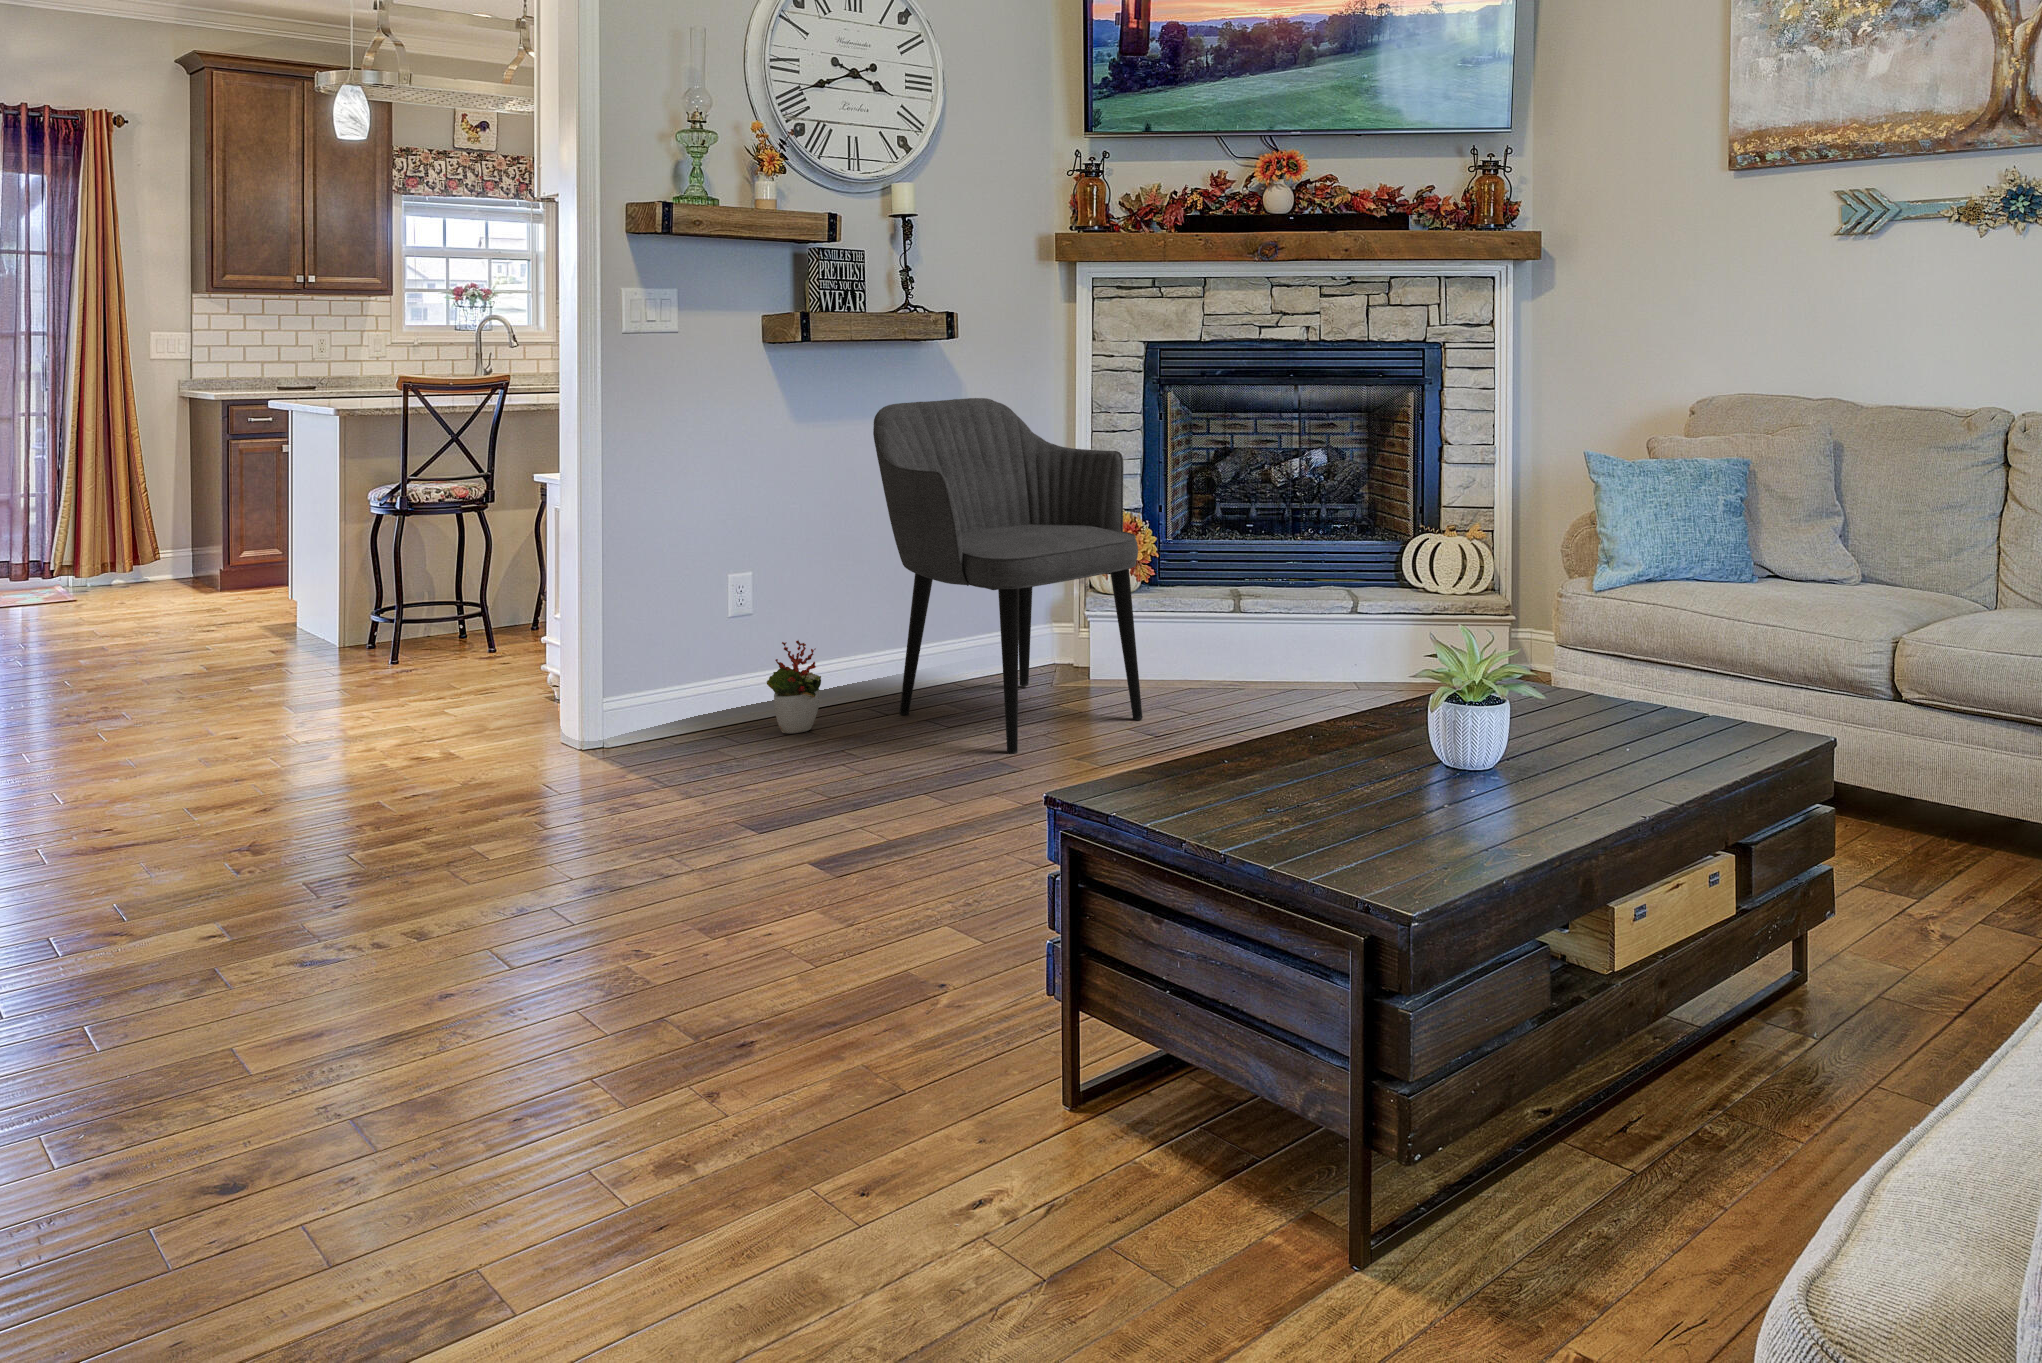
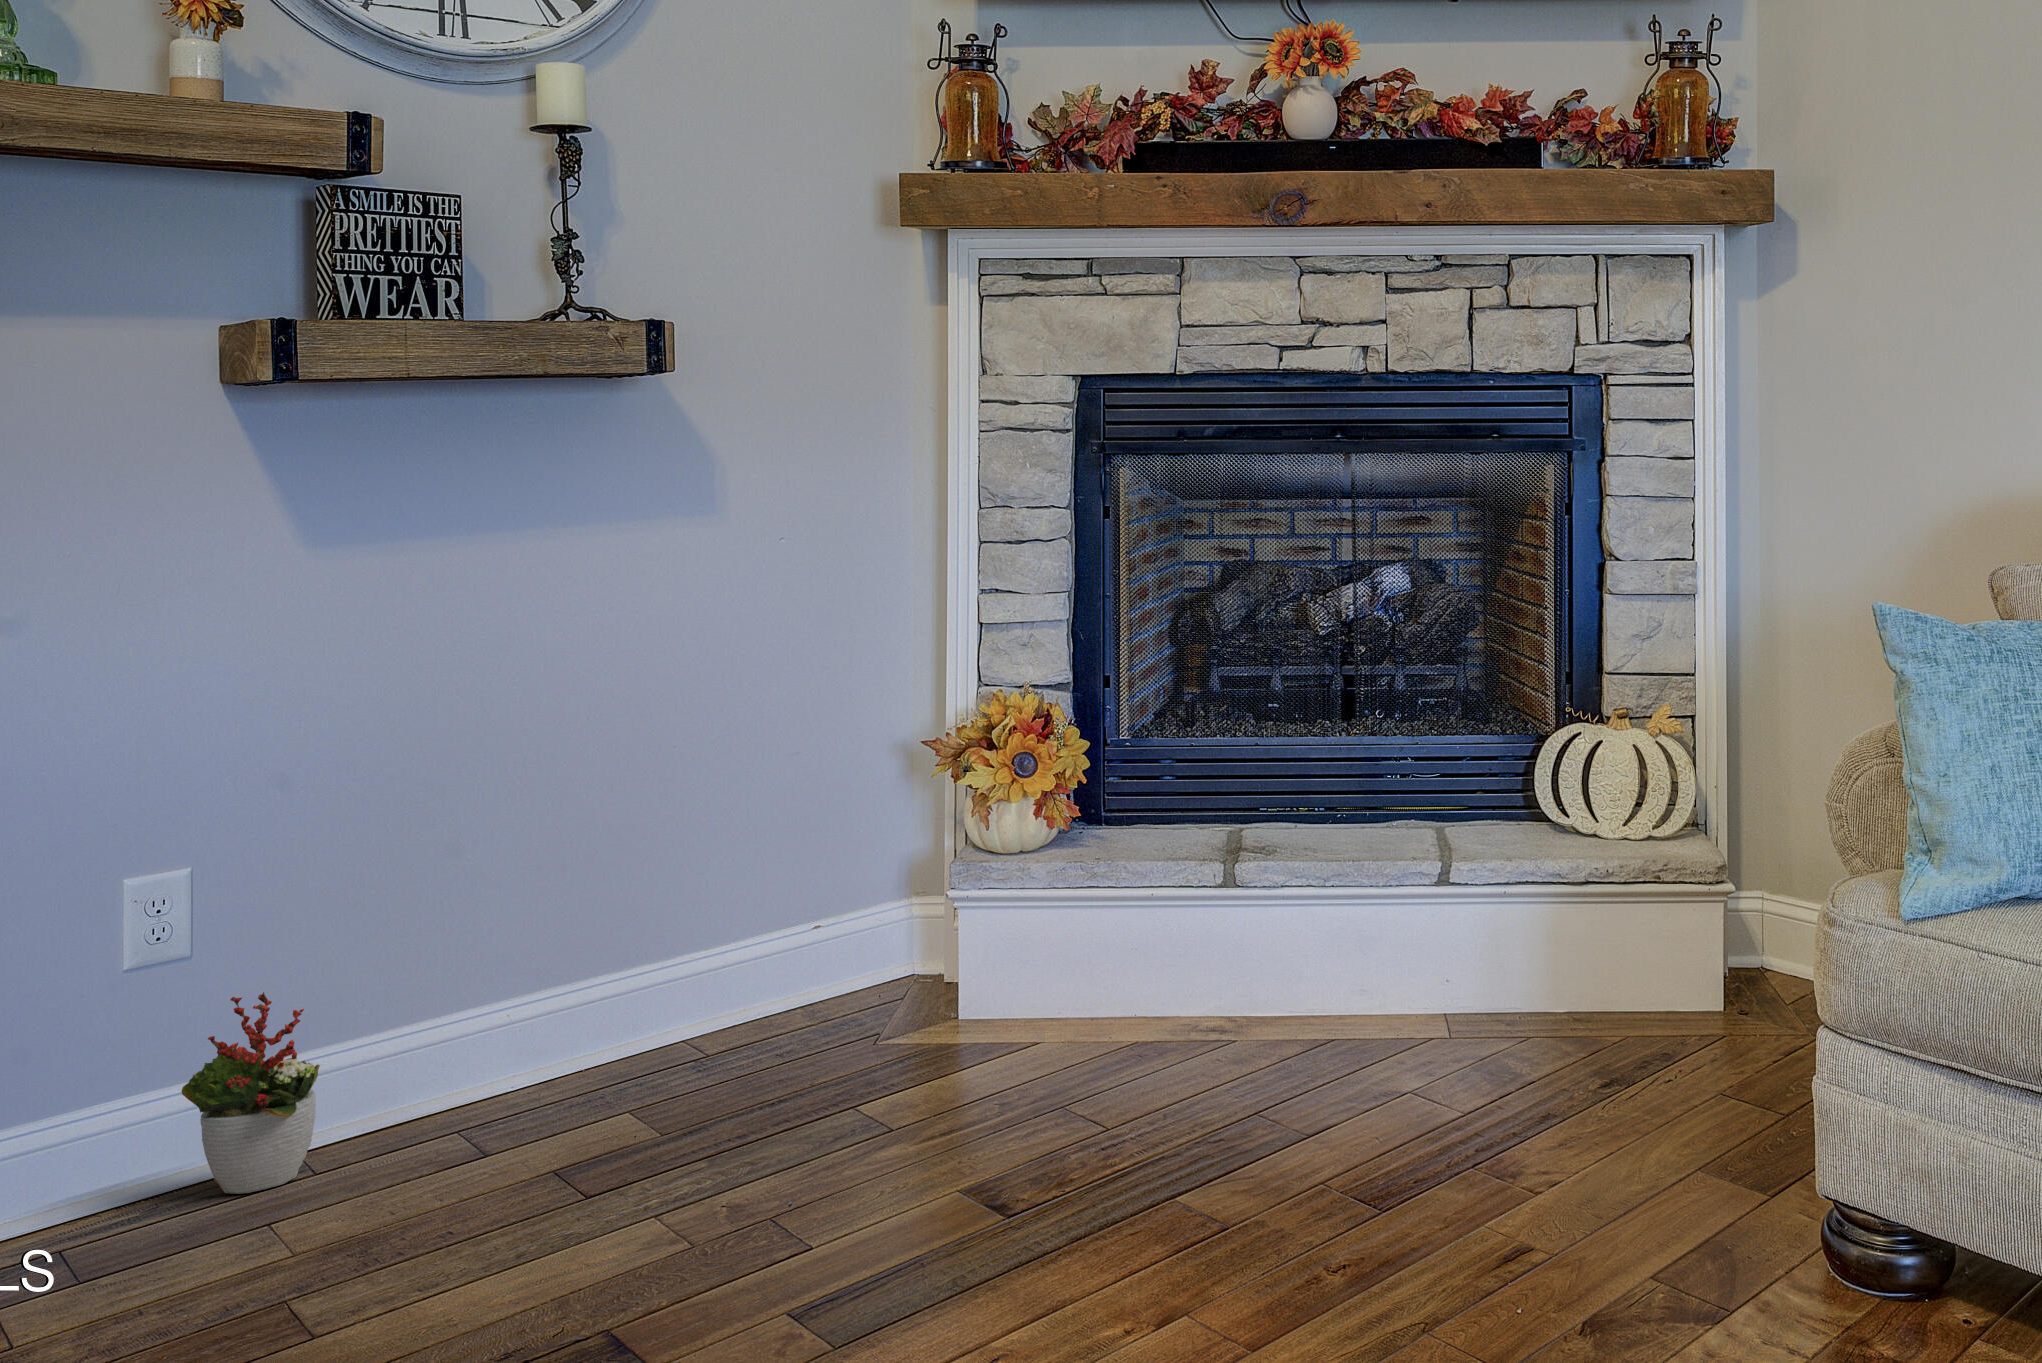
armchair: present [873,398,1143,754] -> none [470,480,1006,1253]

